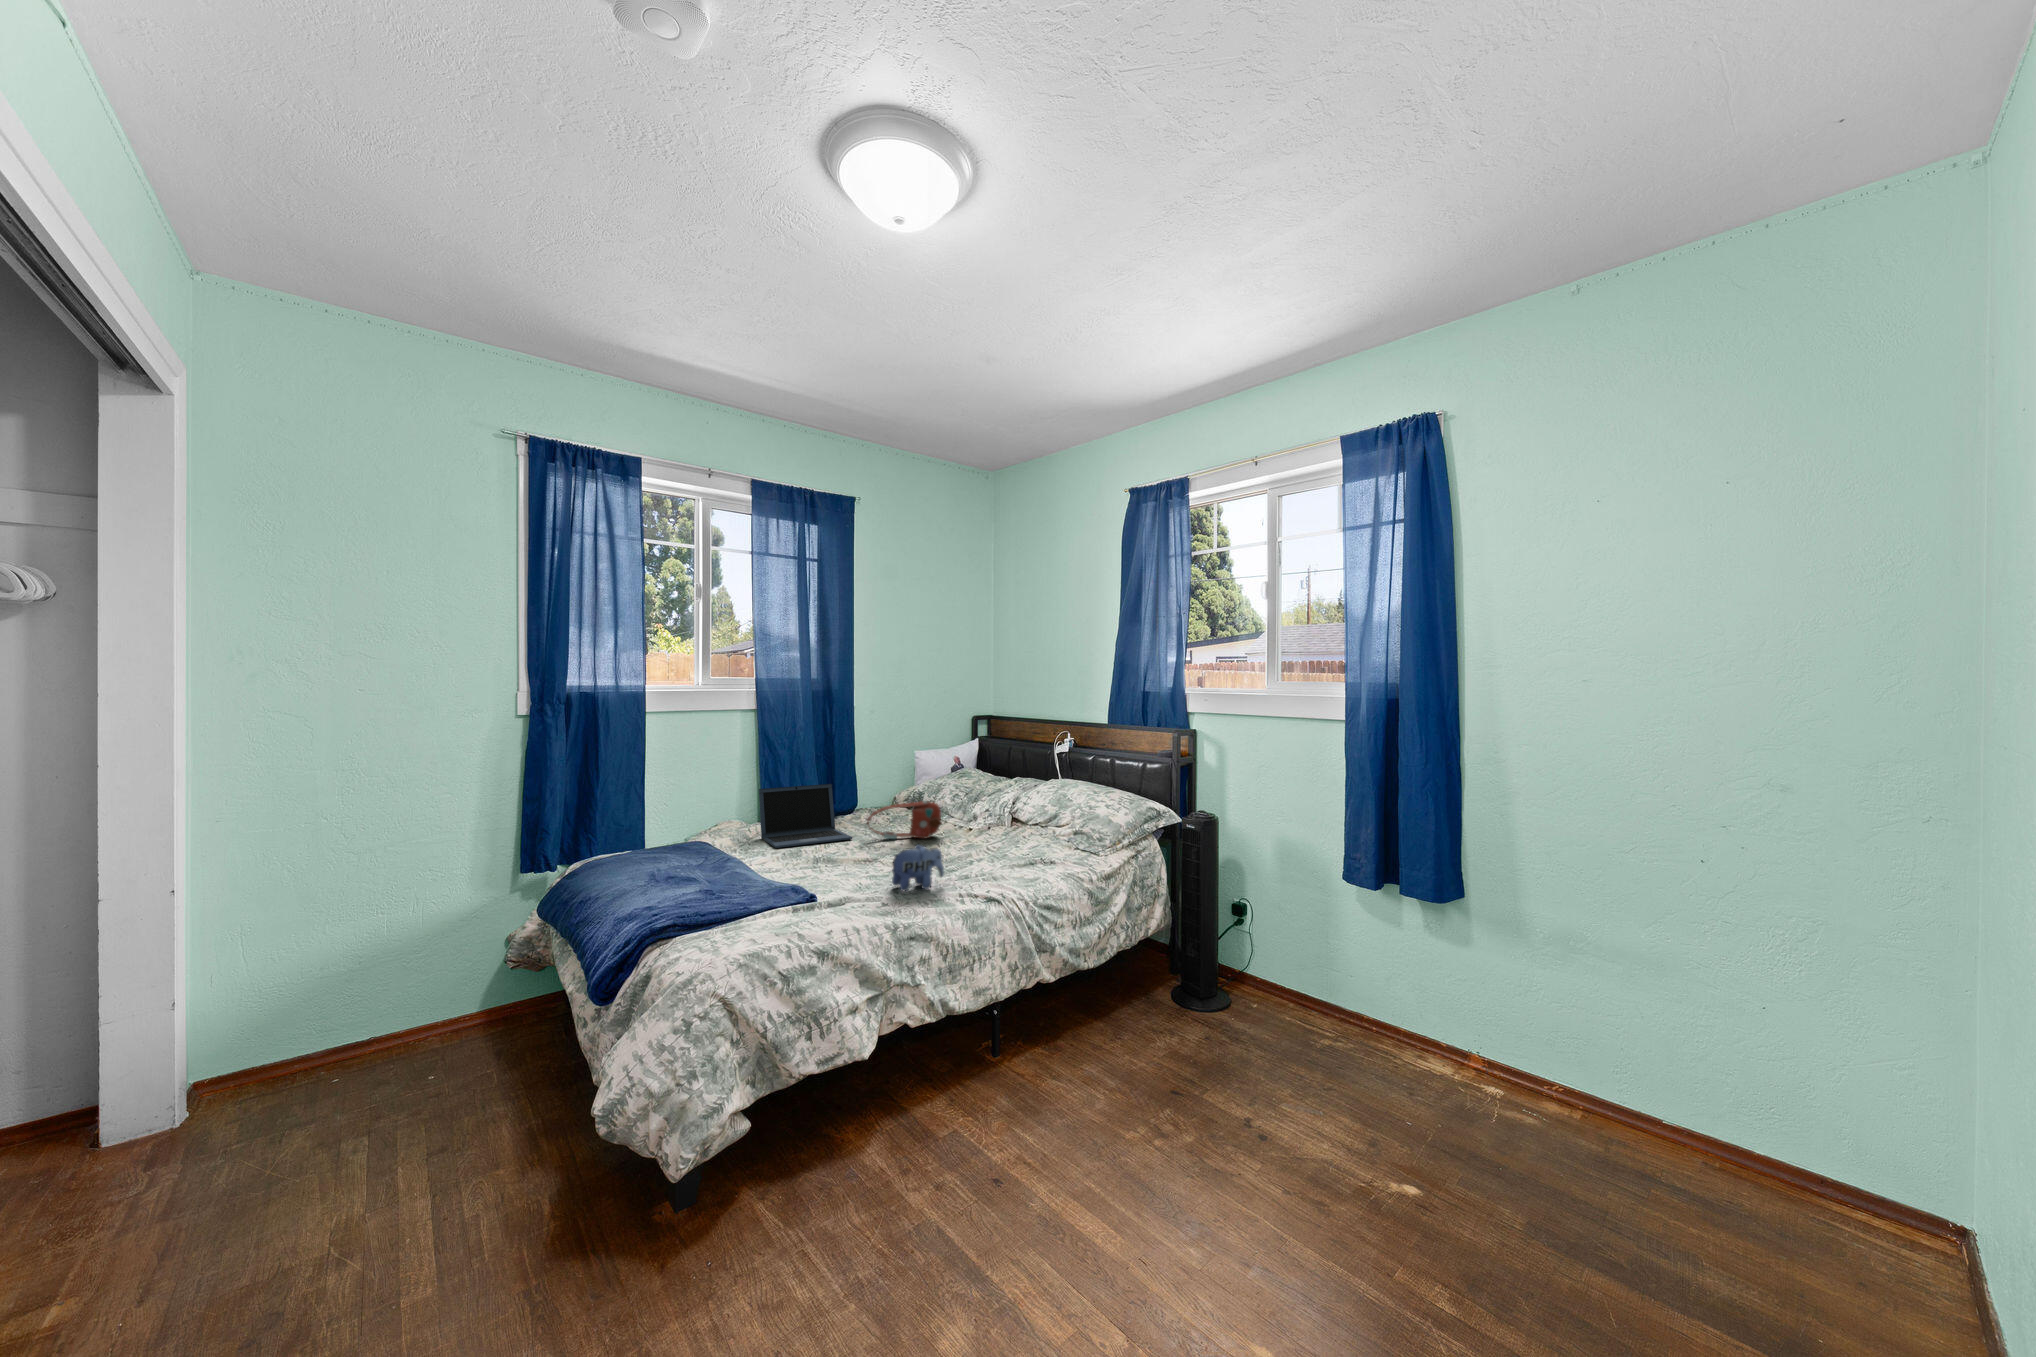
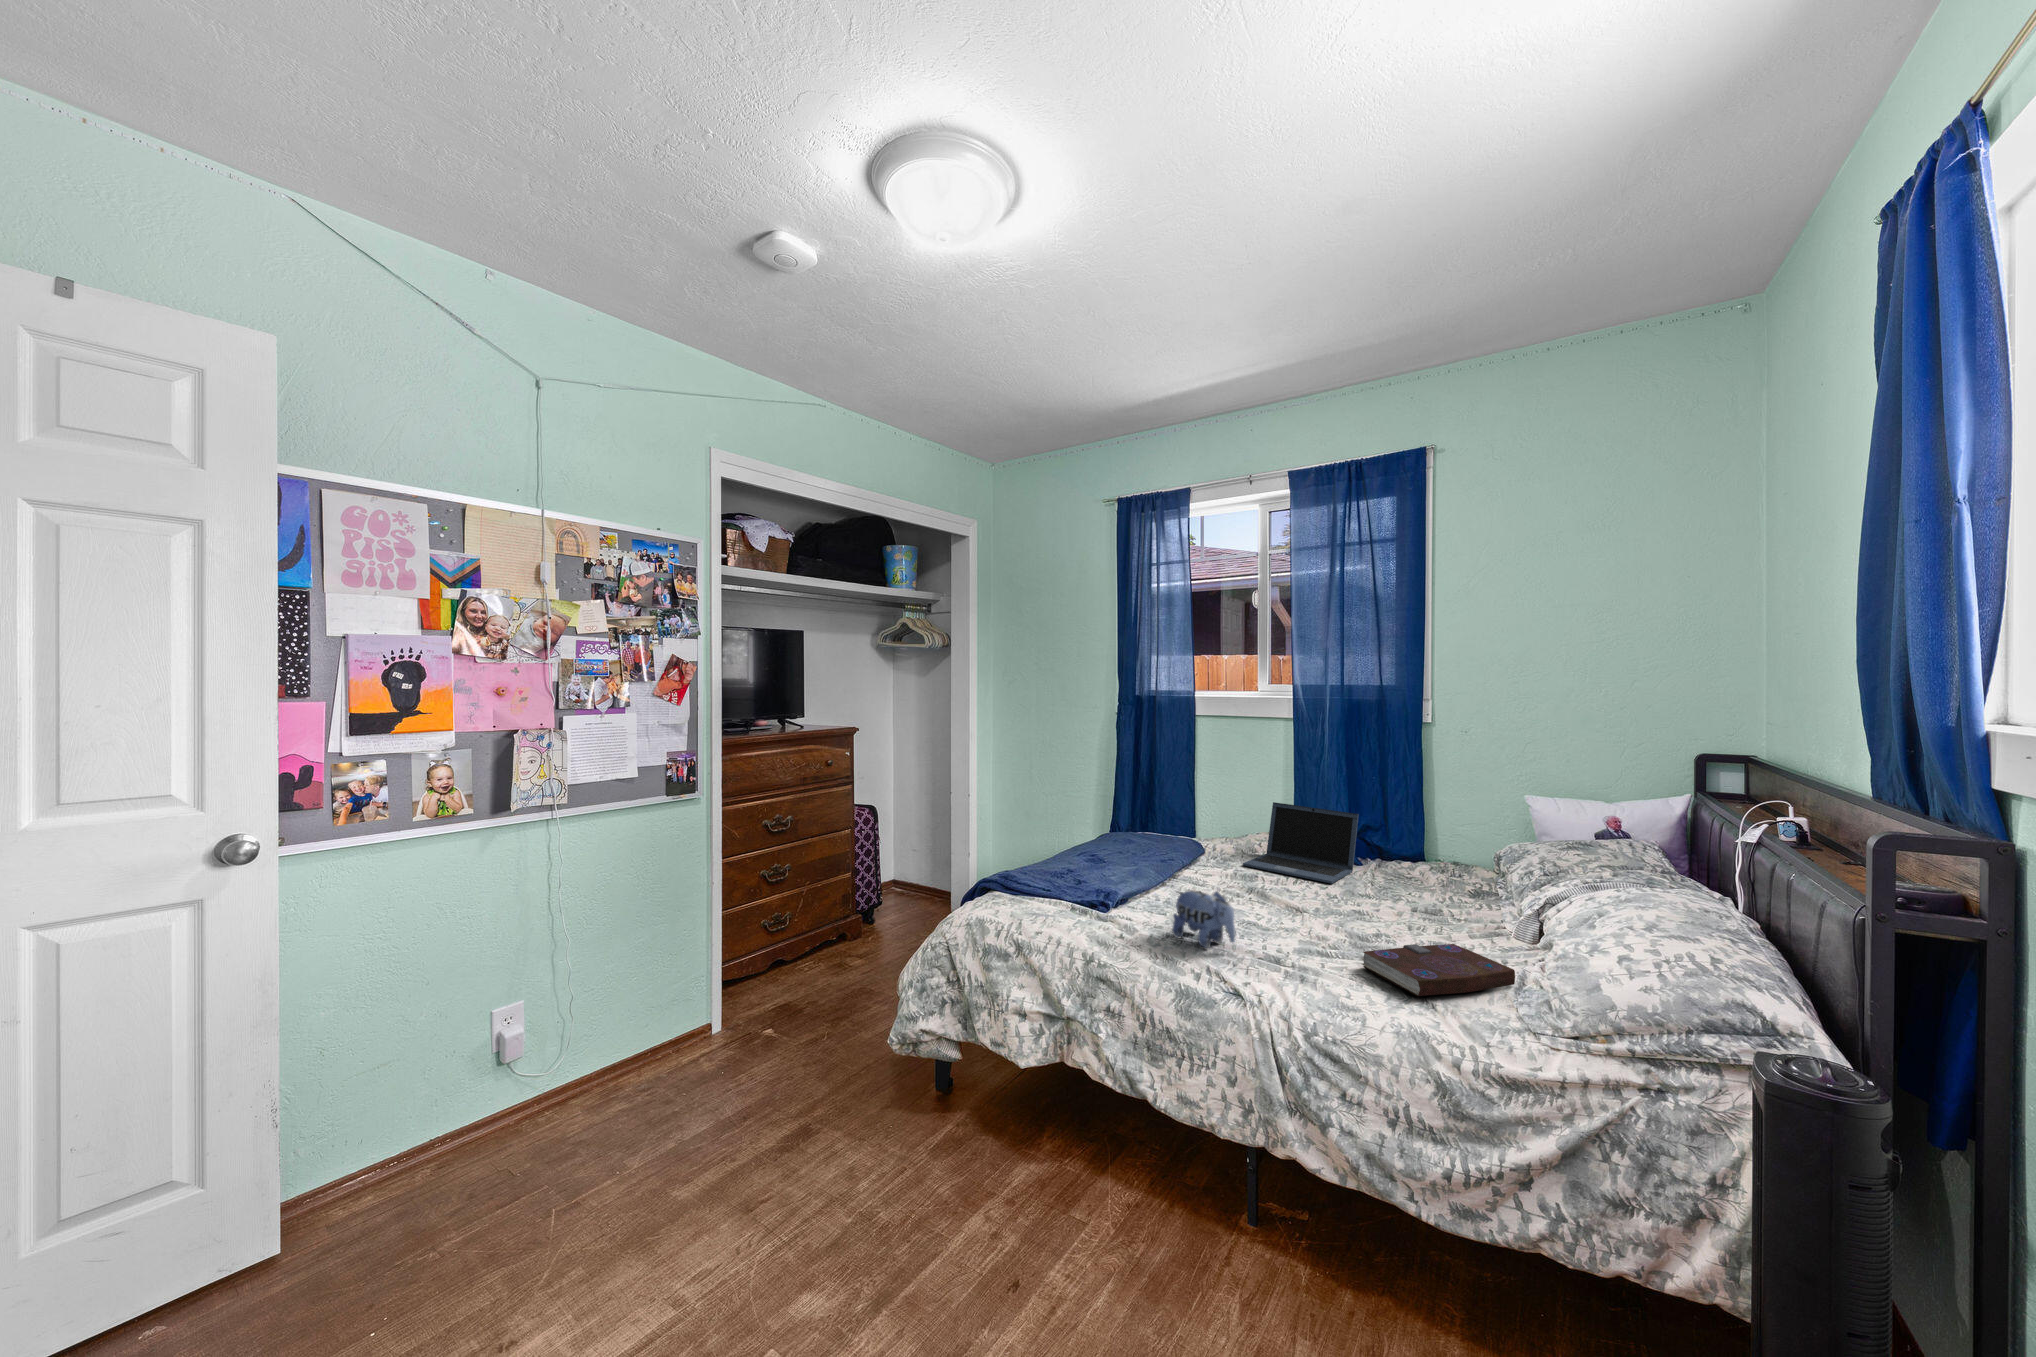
handbag: present [867,801,942,839] -> none [1338,854,1444,915]
book: none [988,839,1038,864] -> present [1362,944,1515,996]

